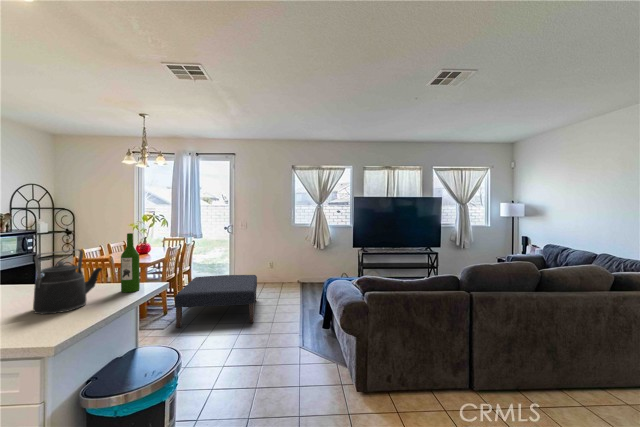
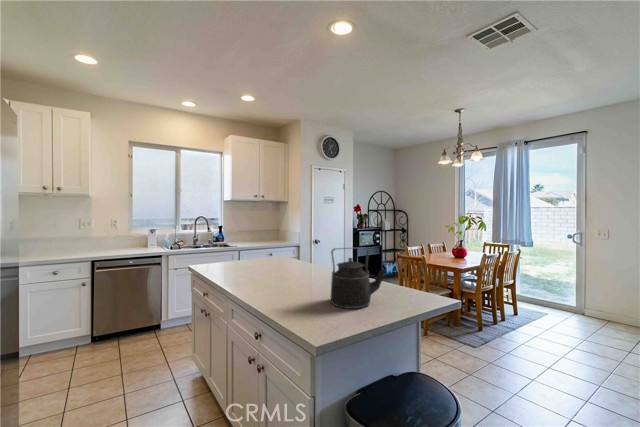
wine bottle: present [121,233,140,293] -> none [406,235,425,303]
ottoman: present [175,275,257,327] -> none [489,295,628,392]

